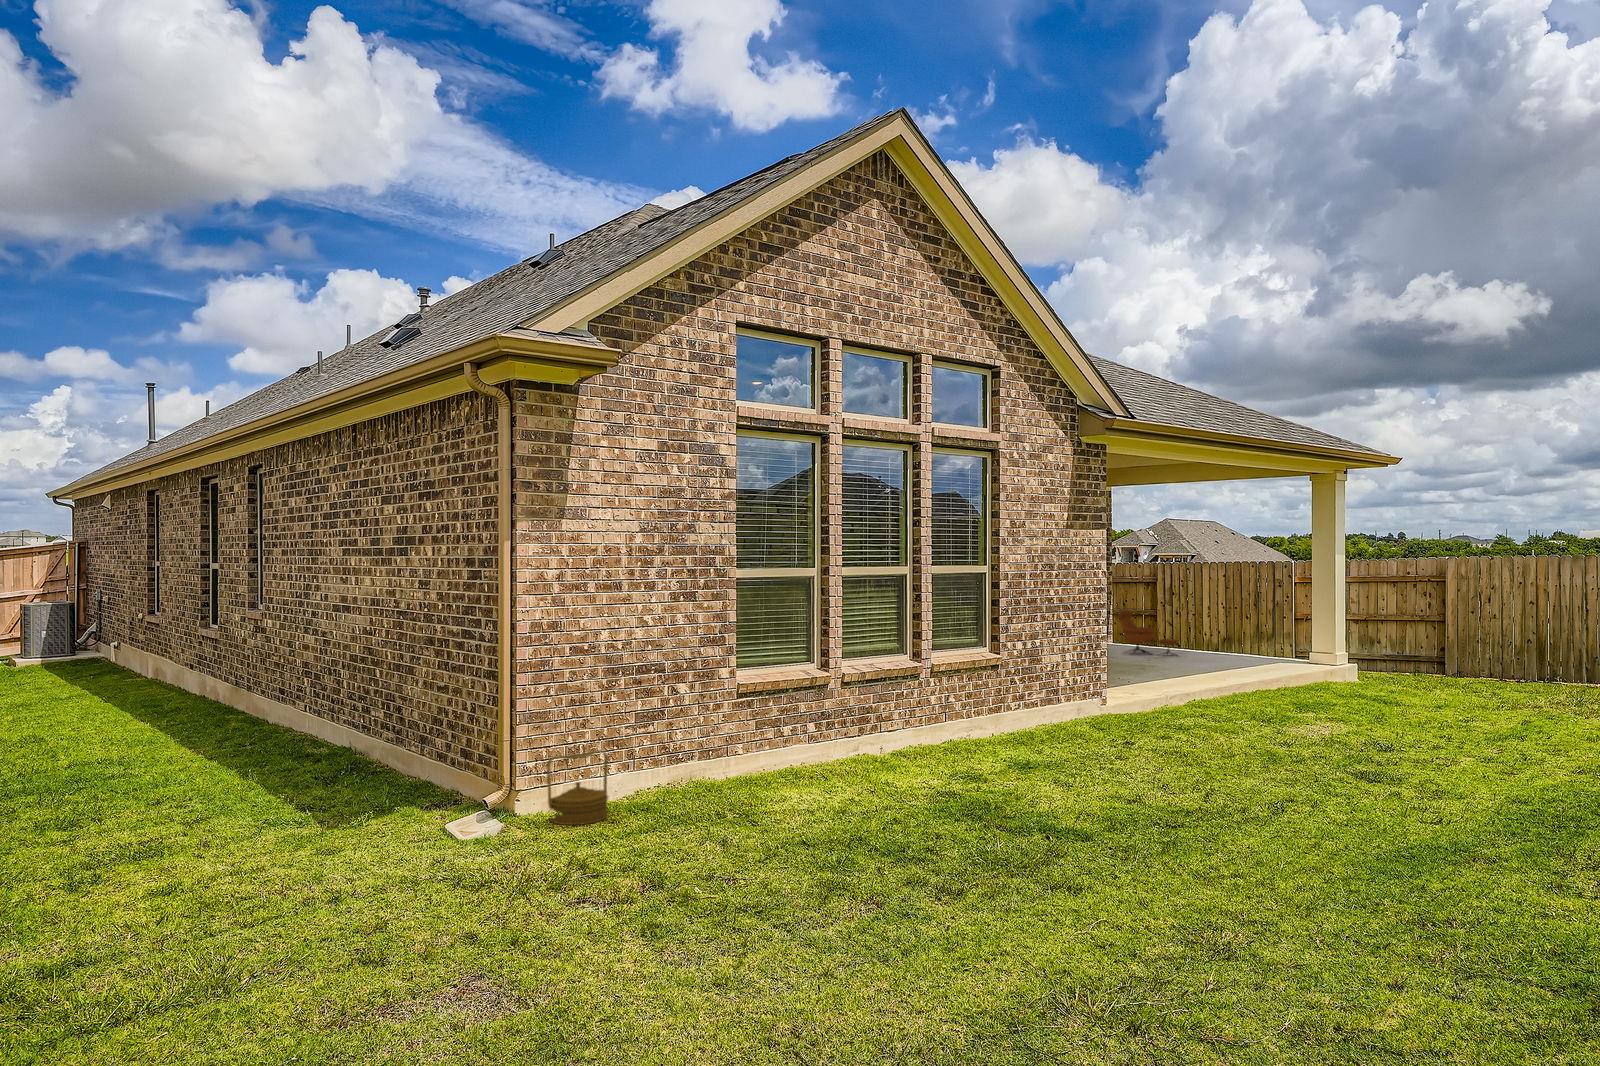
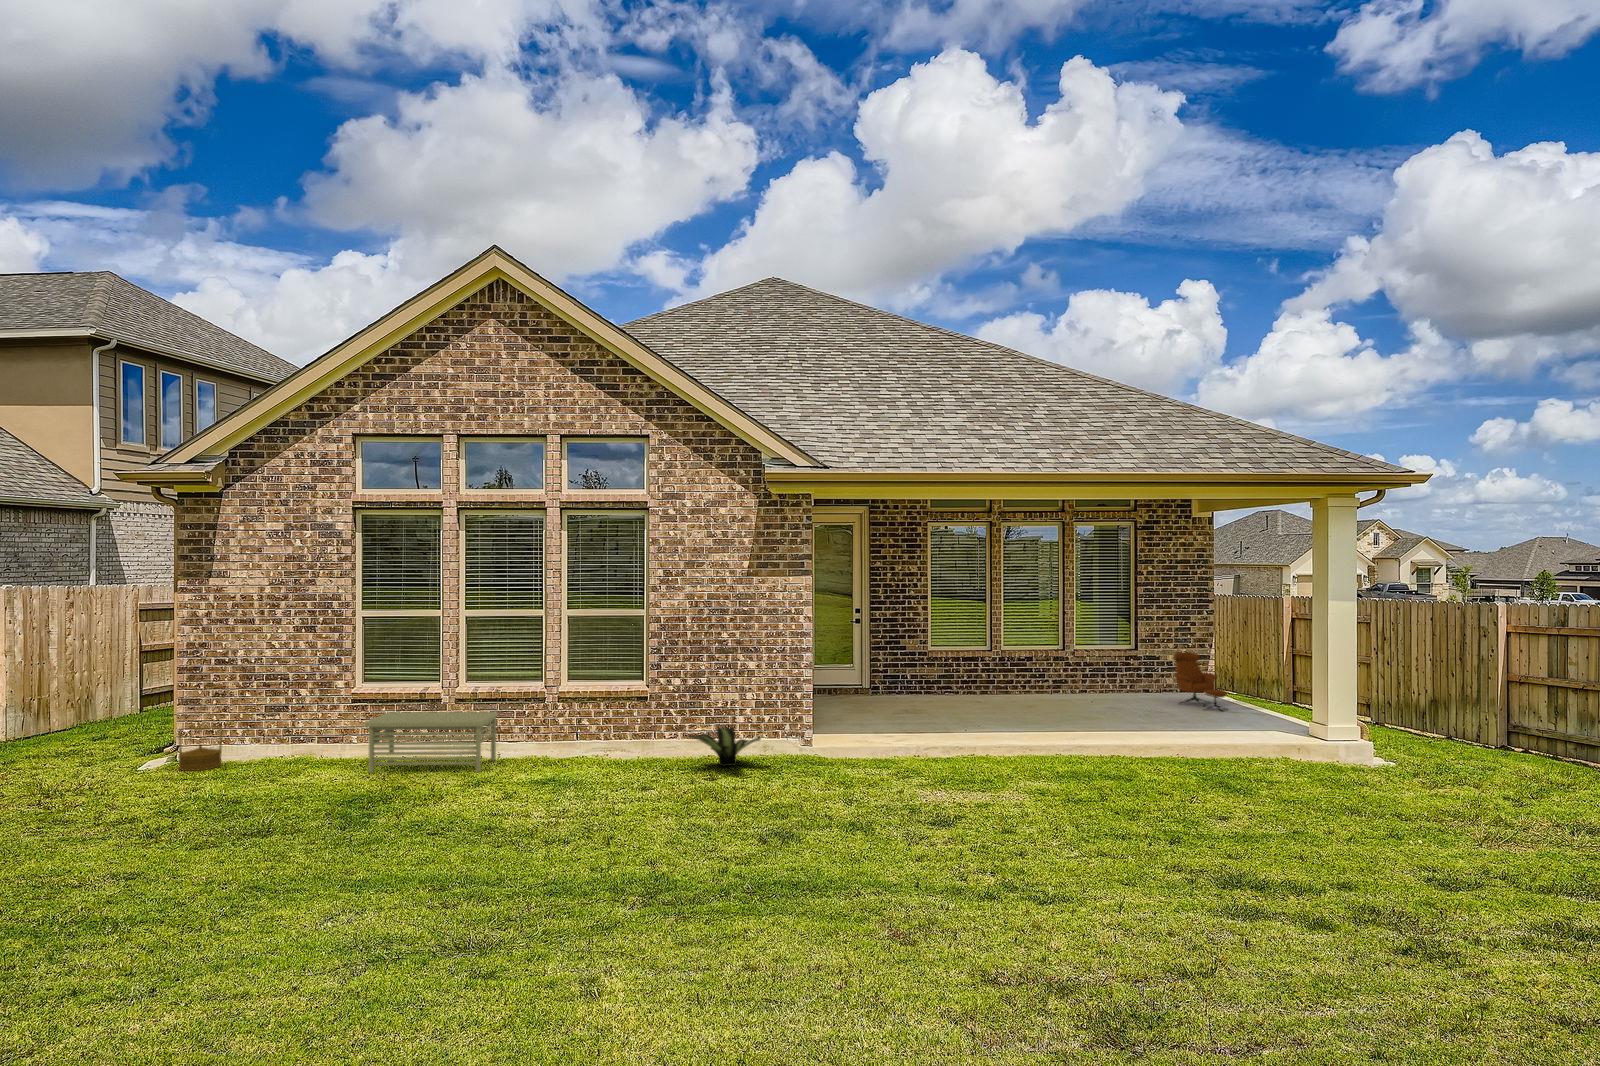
potted plant: none [1054,689,1132,728] -> present [689,728,761,766]
storage bench: none [776,693,938,785] -> present [364,712,498,773]

